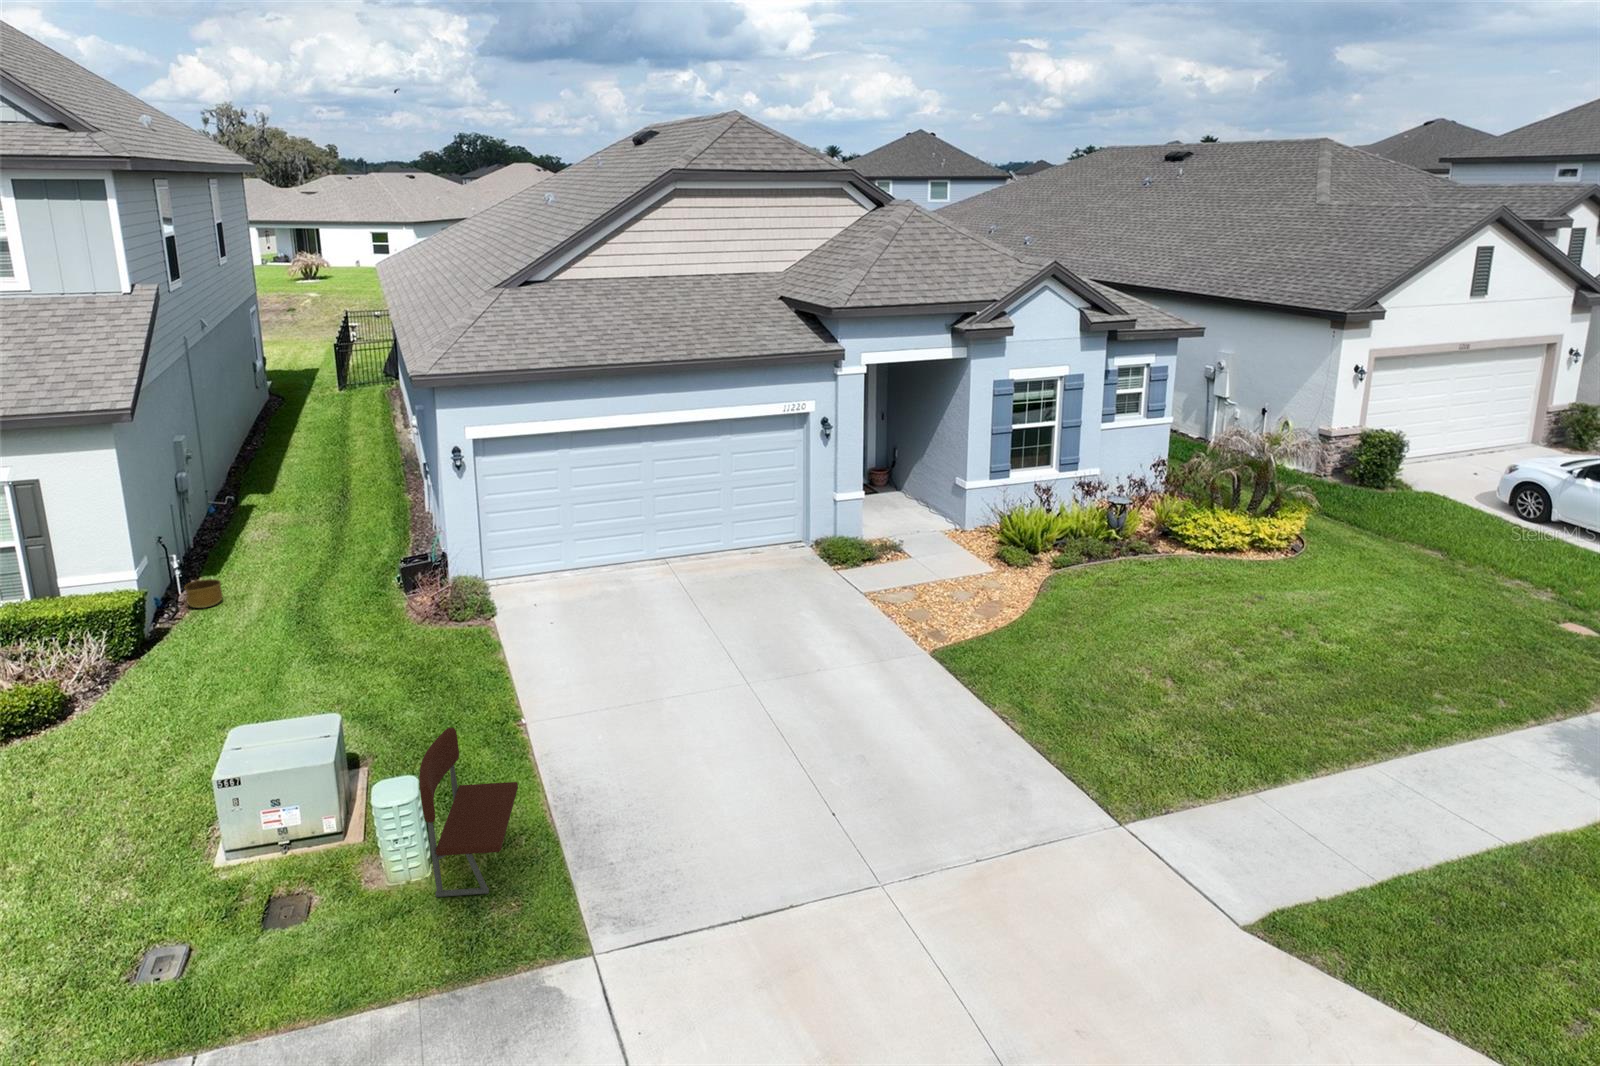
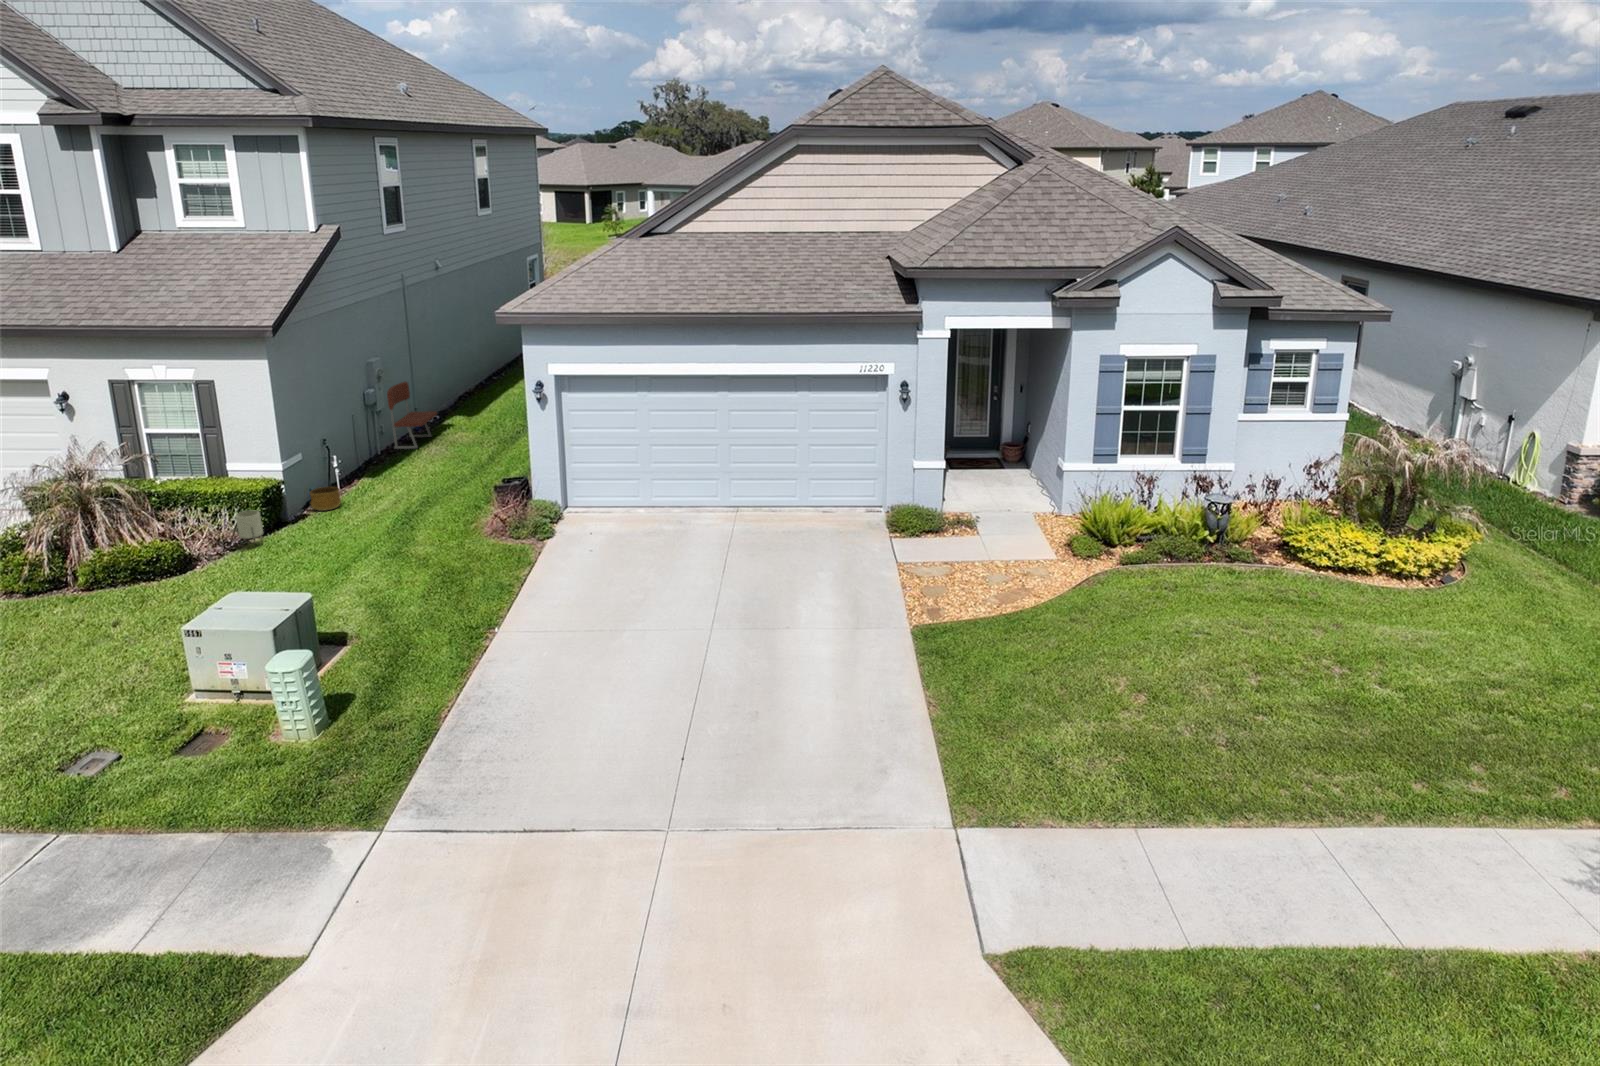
planter: none [127,619,161,663] -> present [236,510,263,539]
bench: present [419,728,518,897] -> present [387,382,437,449]

